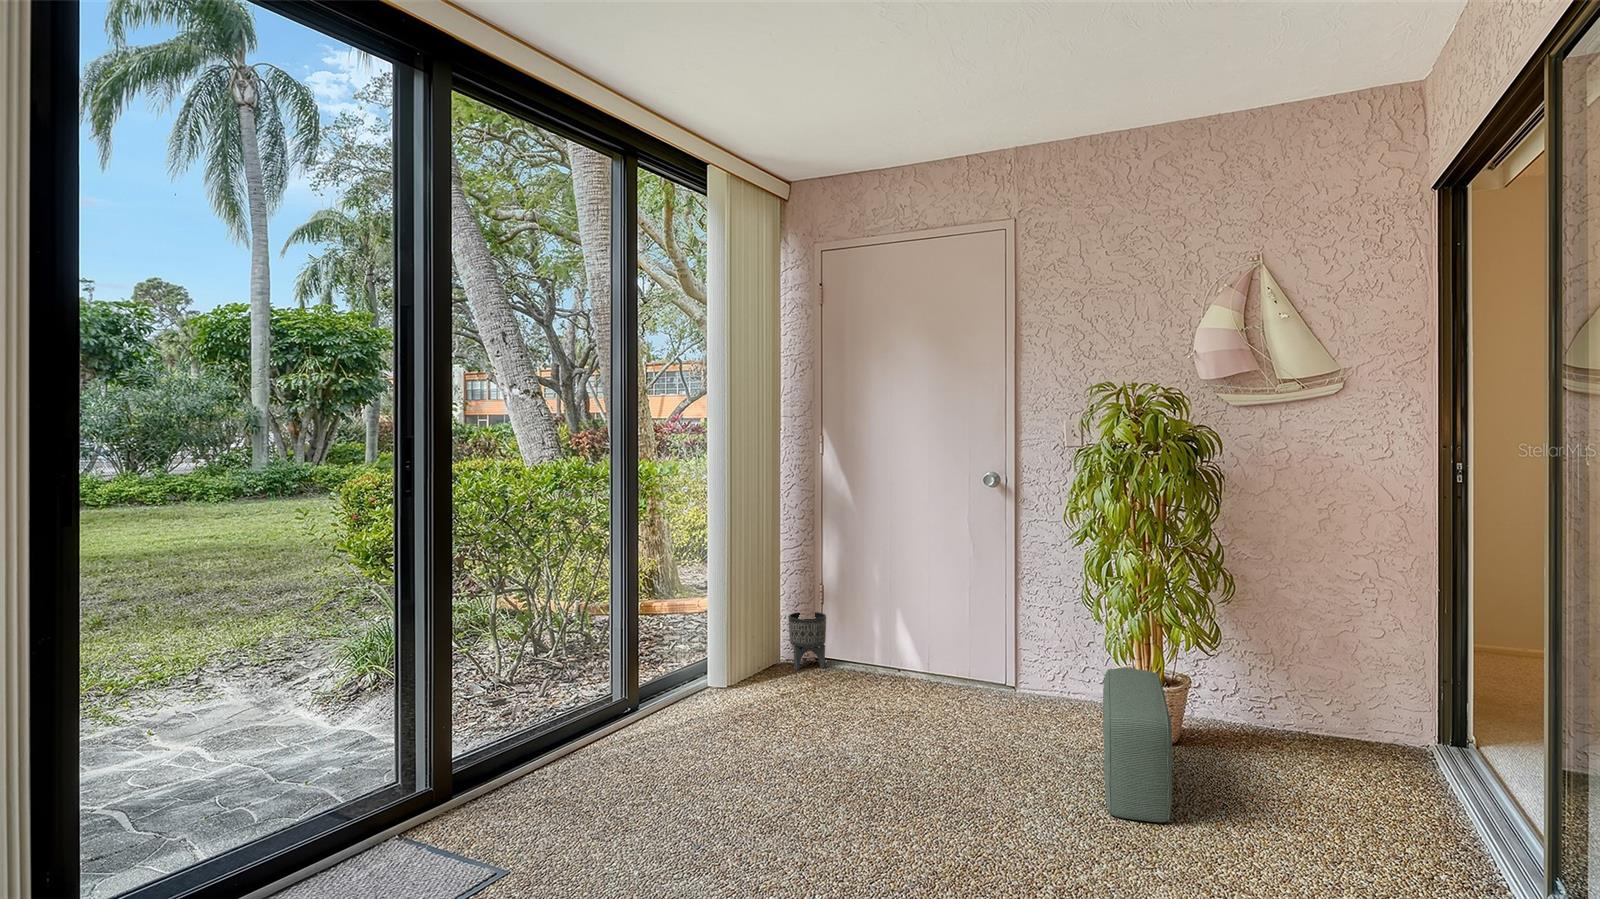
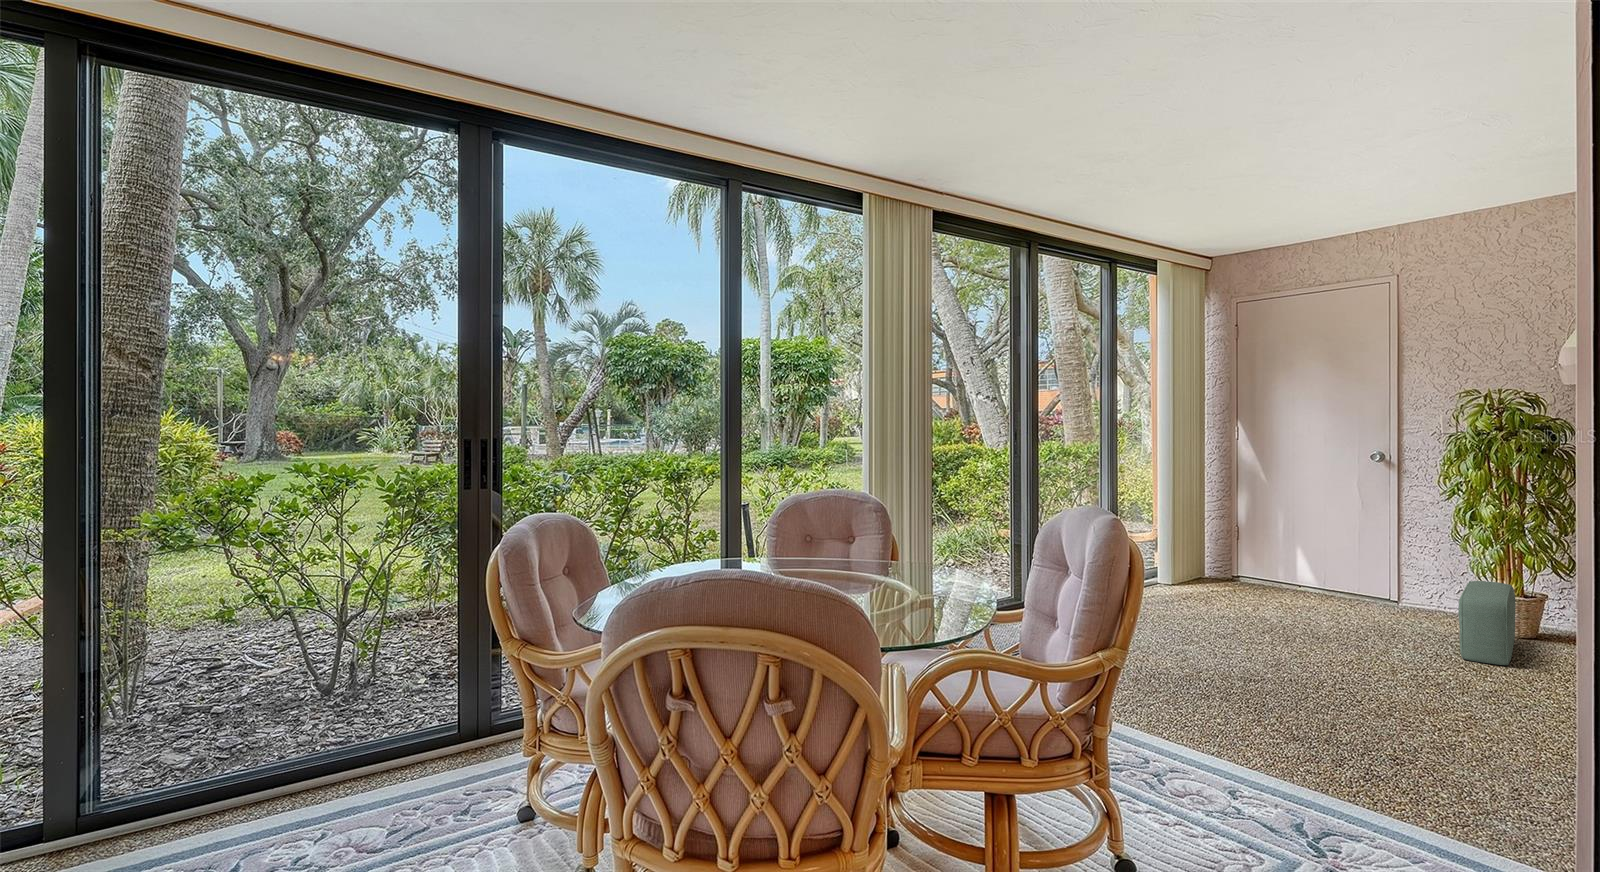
planter: present [788,612,826,670] -> none [1212,545,1241,582]

